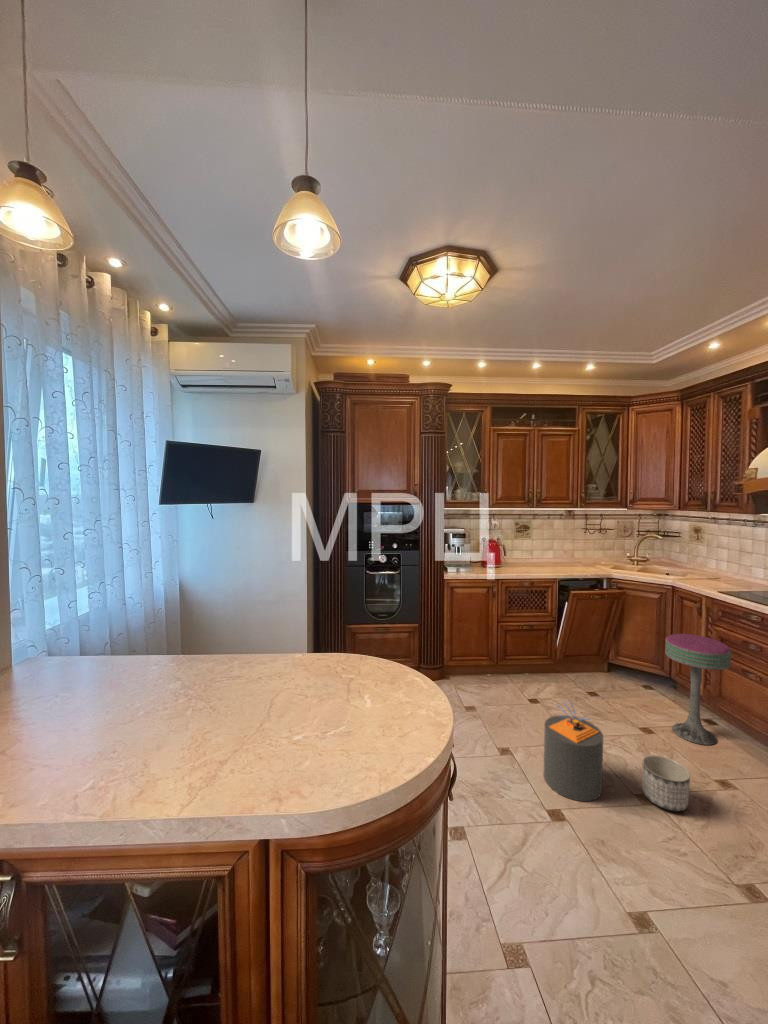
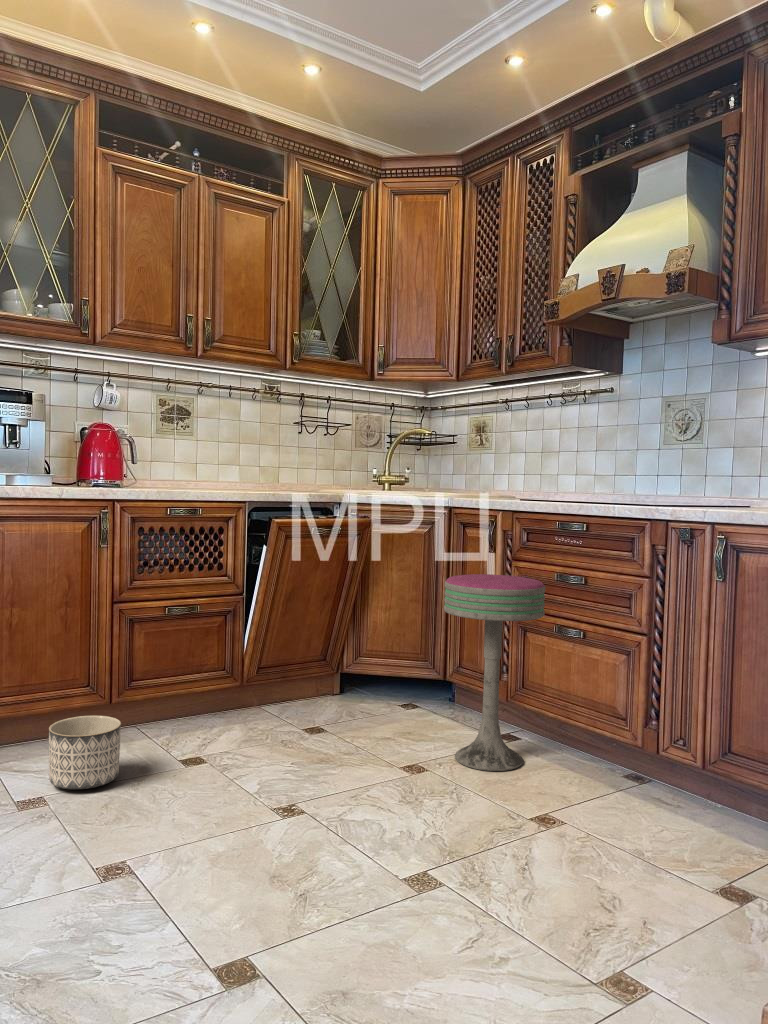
trash can: present [544,701,603,801] -> none [207,693,341,928]
planter: present [642,755,690,811] -> present [49,716,121,789]

